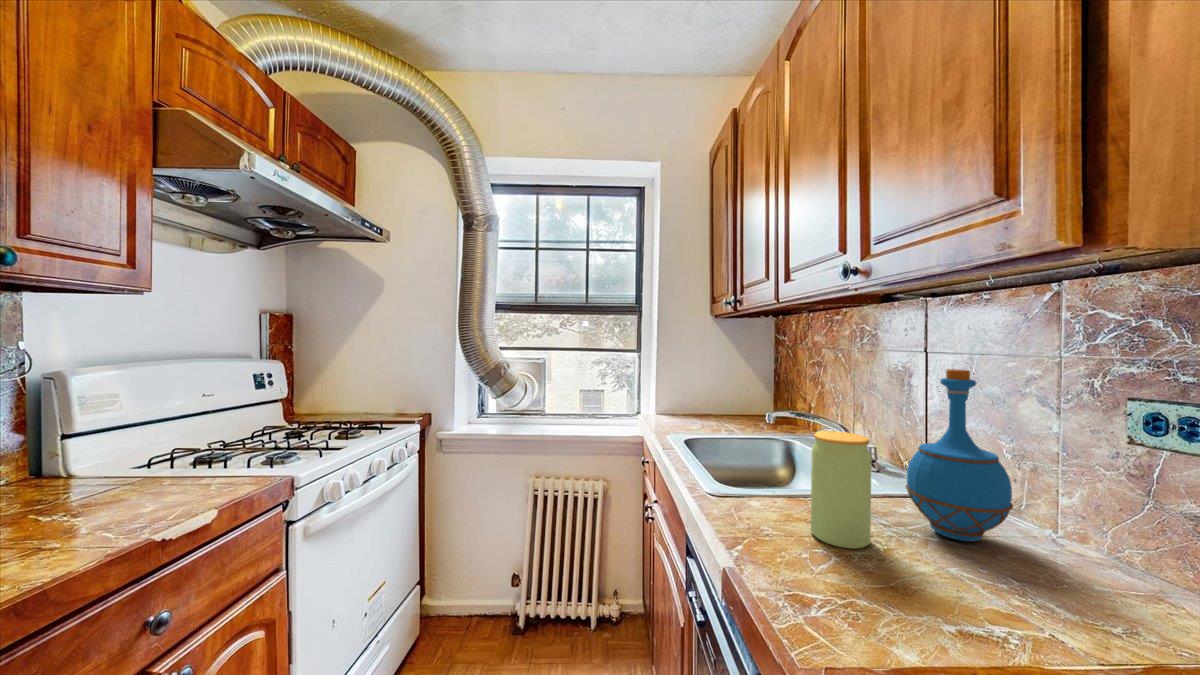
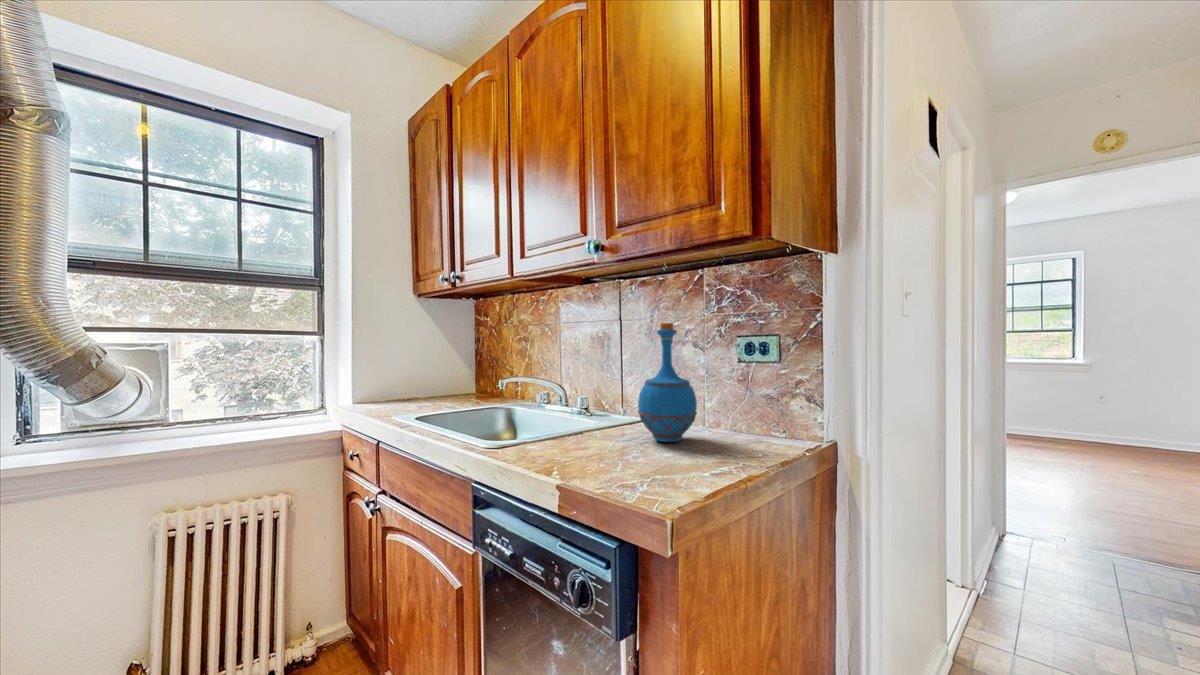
jar: present [811,431,872,549] -> none [592,375,636,466]

